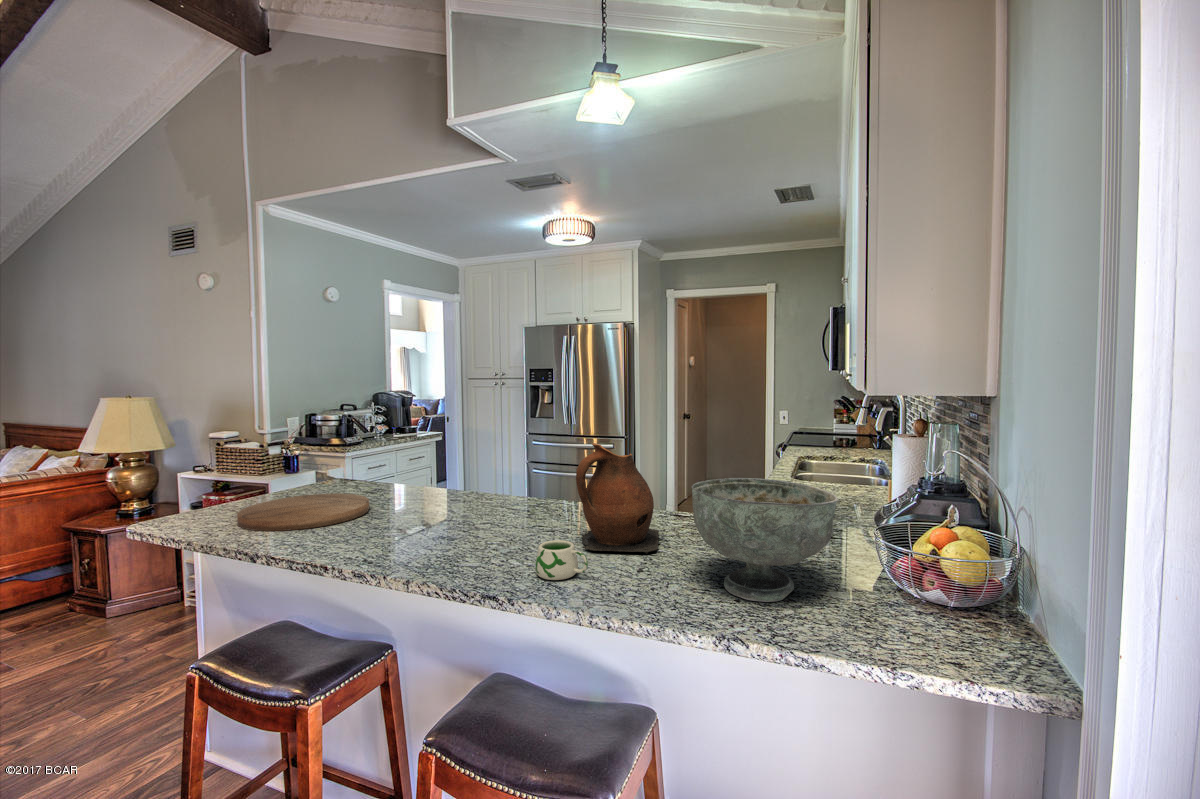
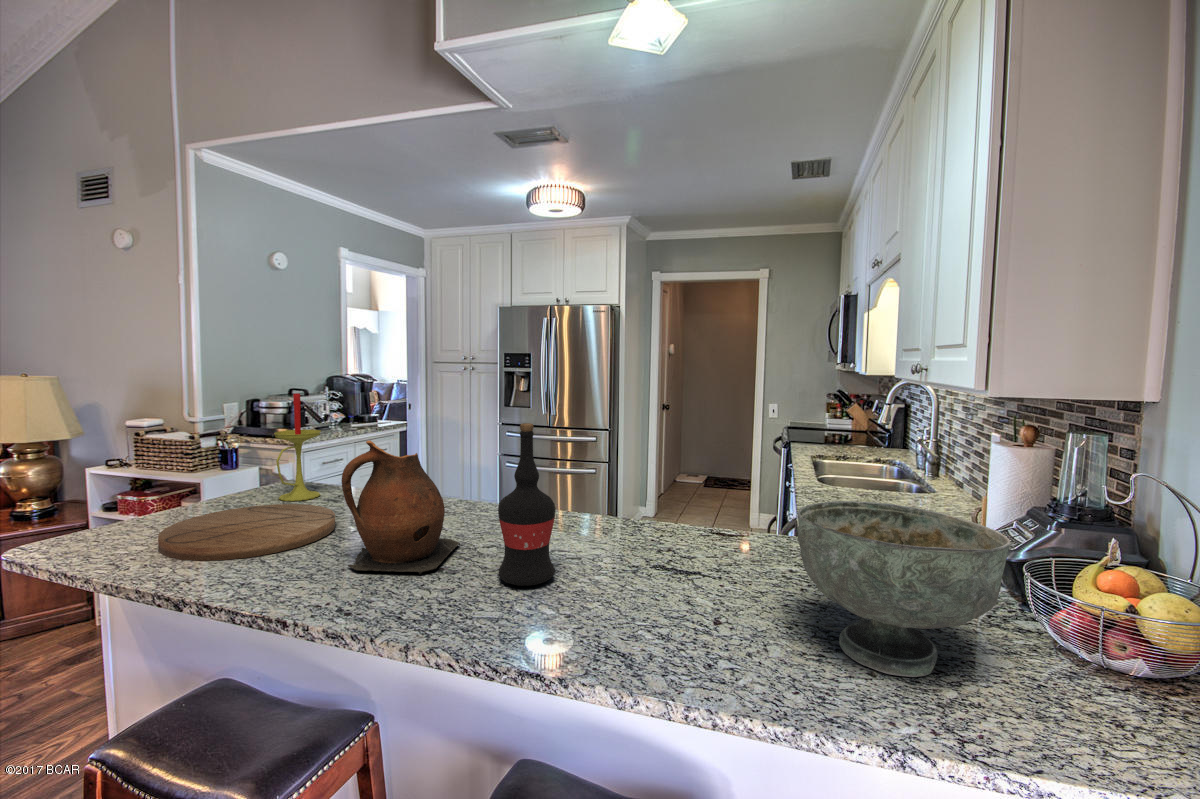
candle: none [324,403,361,493] -> present [274,394,321,501]
wine bottle: none [484,423,528,547] -> present [498,423,555,586]
ceramic pitcher: present [576,443,659,554] -> present [342,441,460,574]
mug: present [535,540,588,580] -> none [582,584,657,642]

